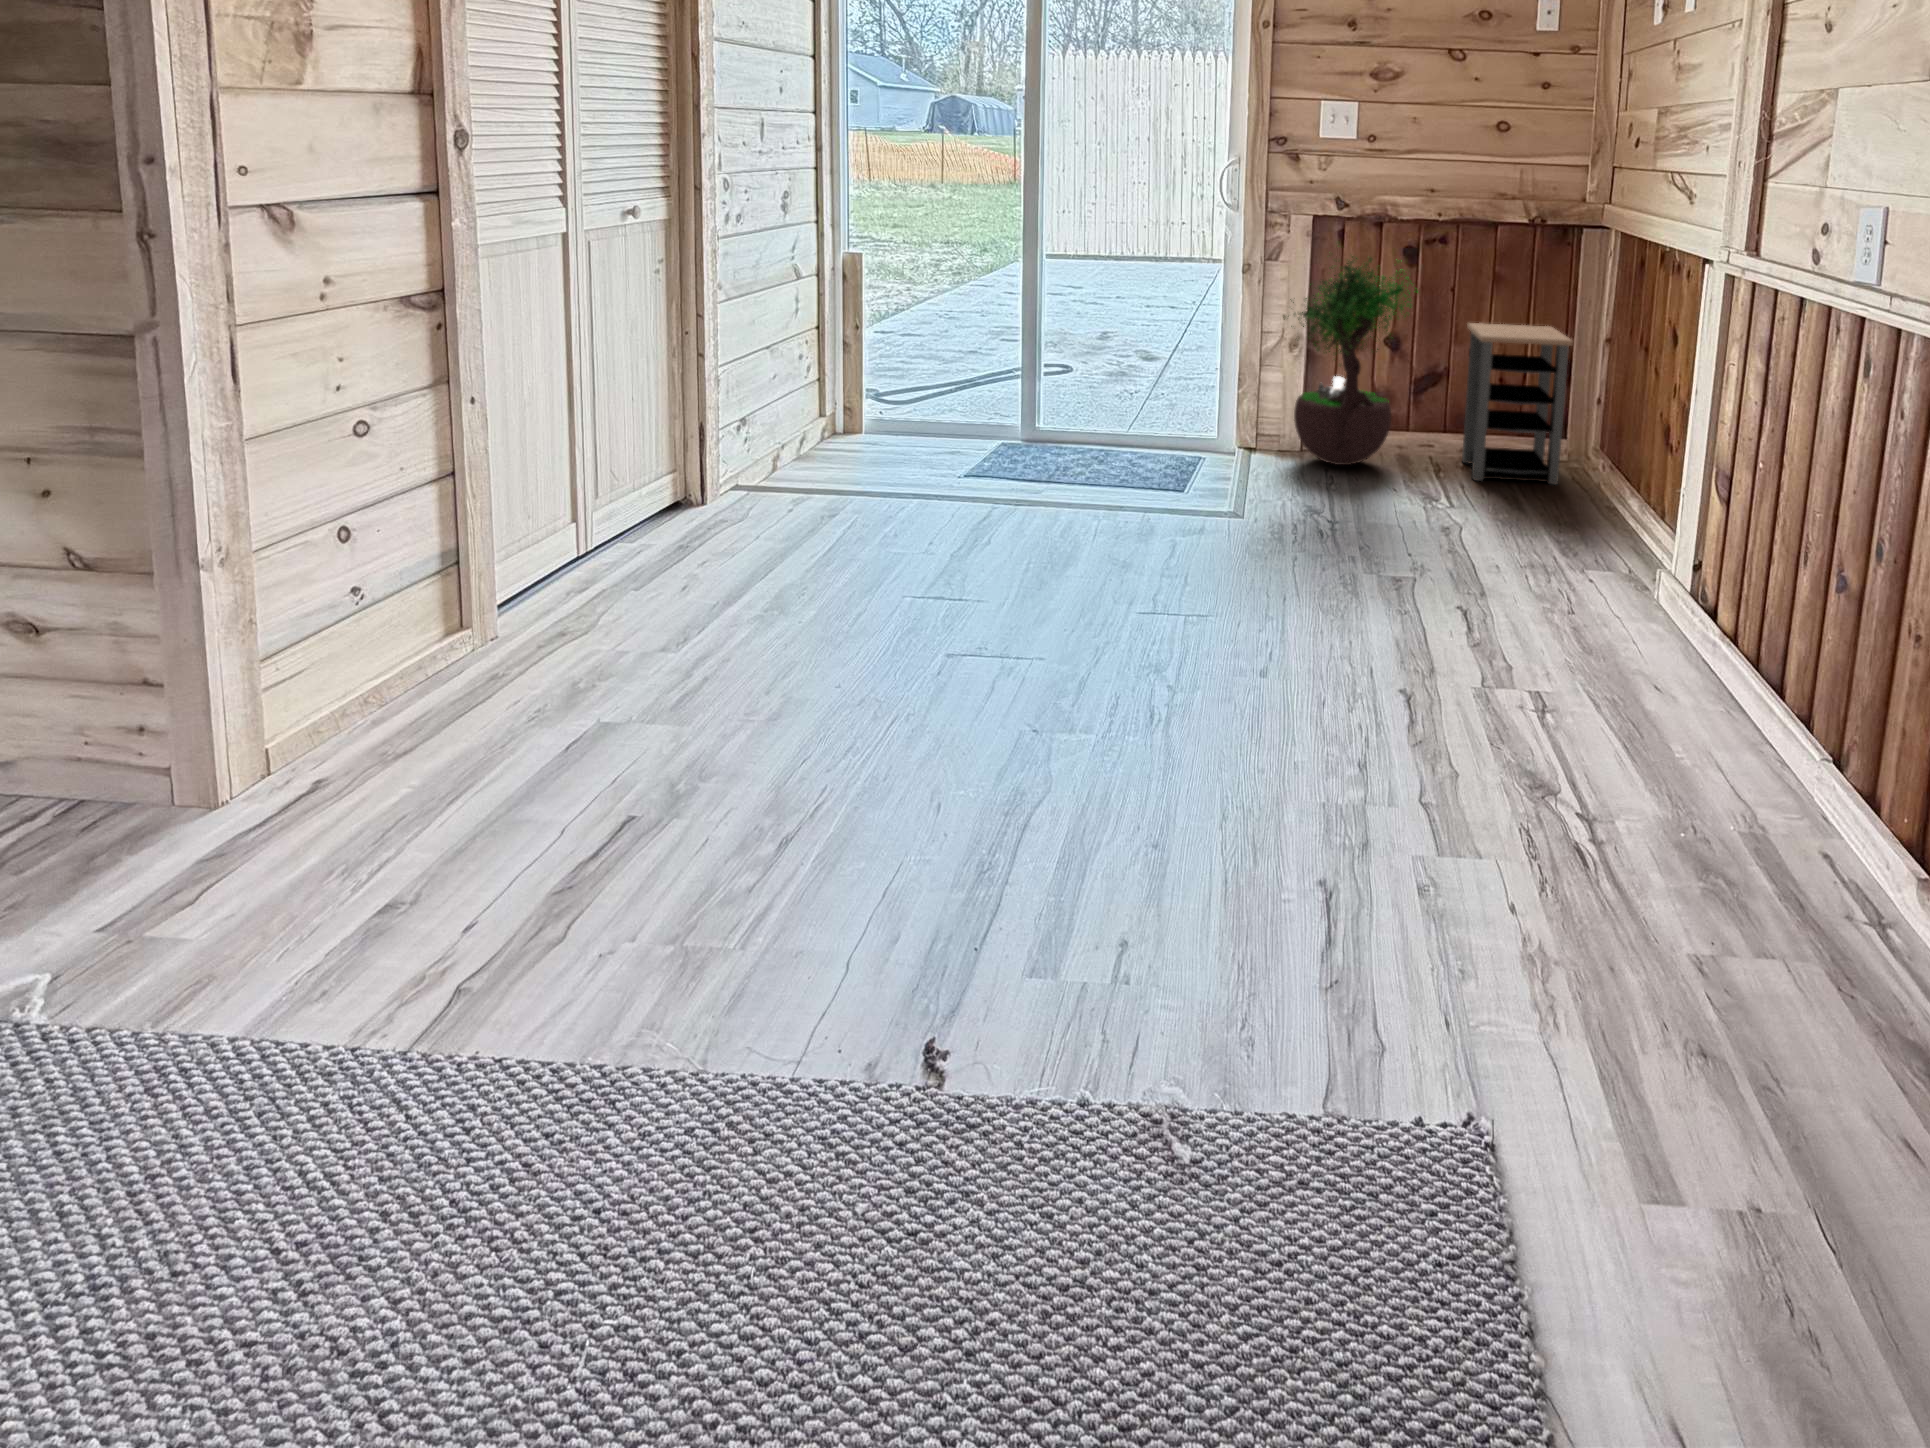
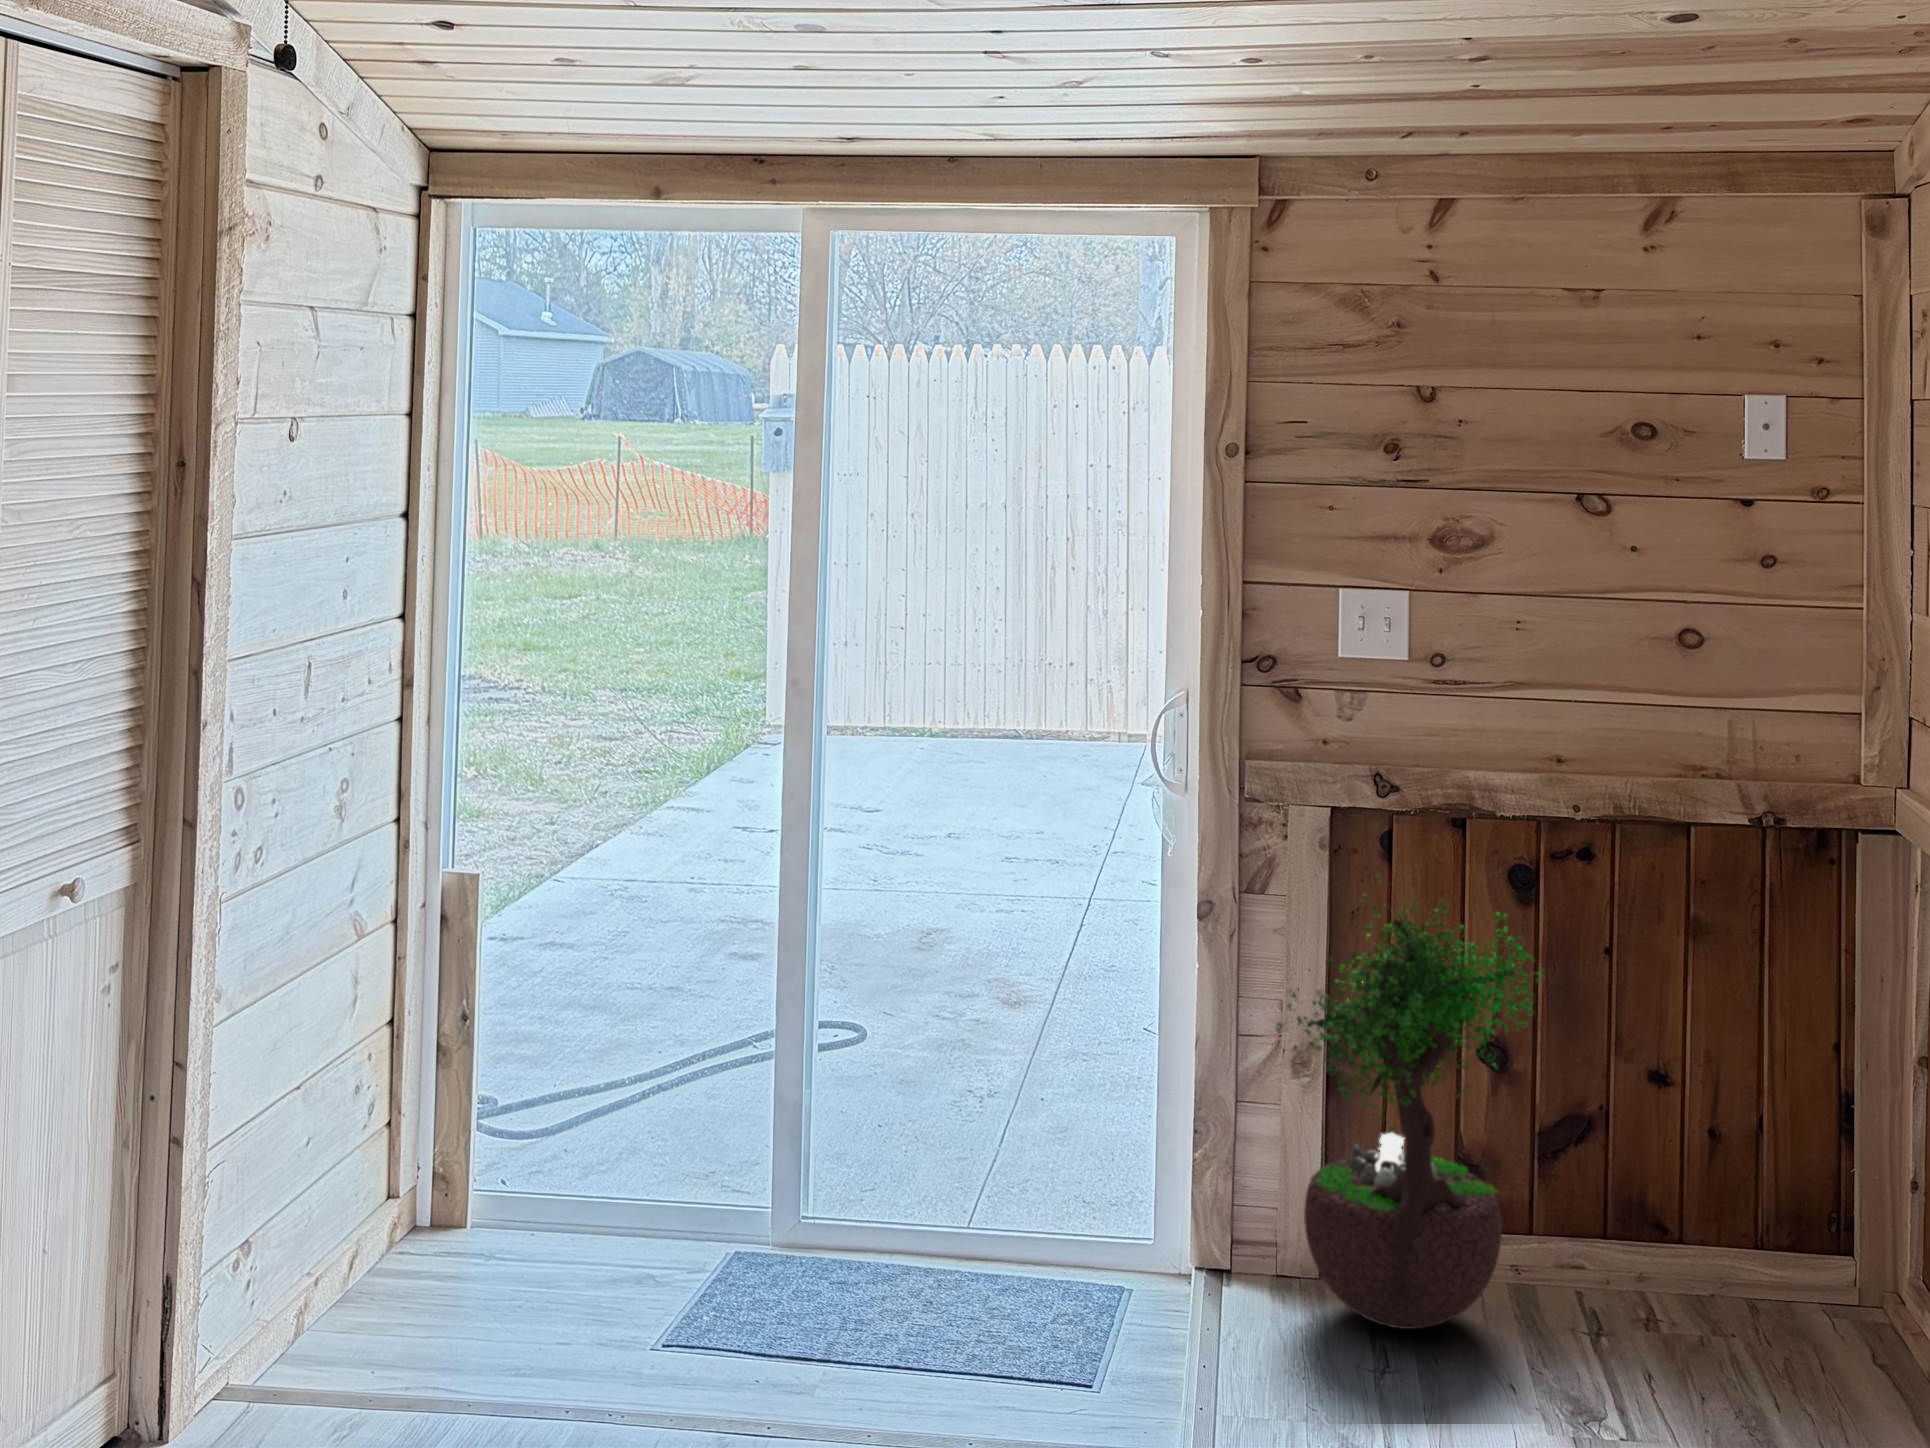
side table: present [1462,323,1573,485] -> none [1646,1021,1866,1388]

